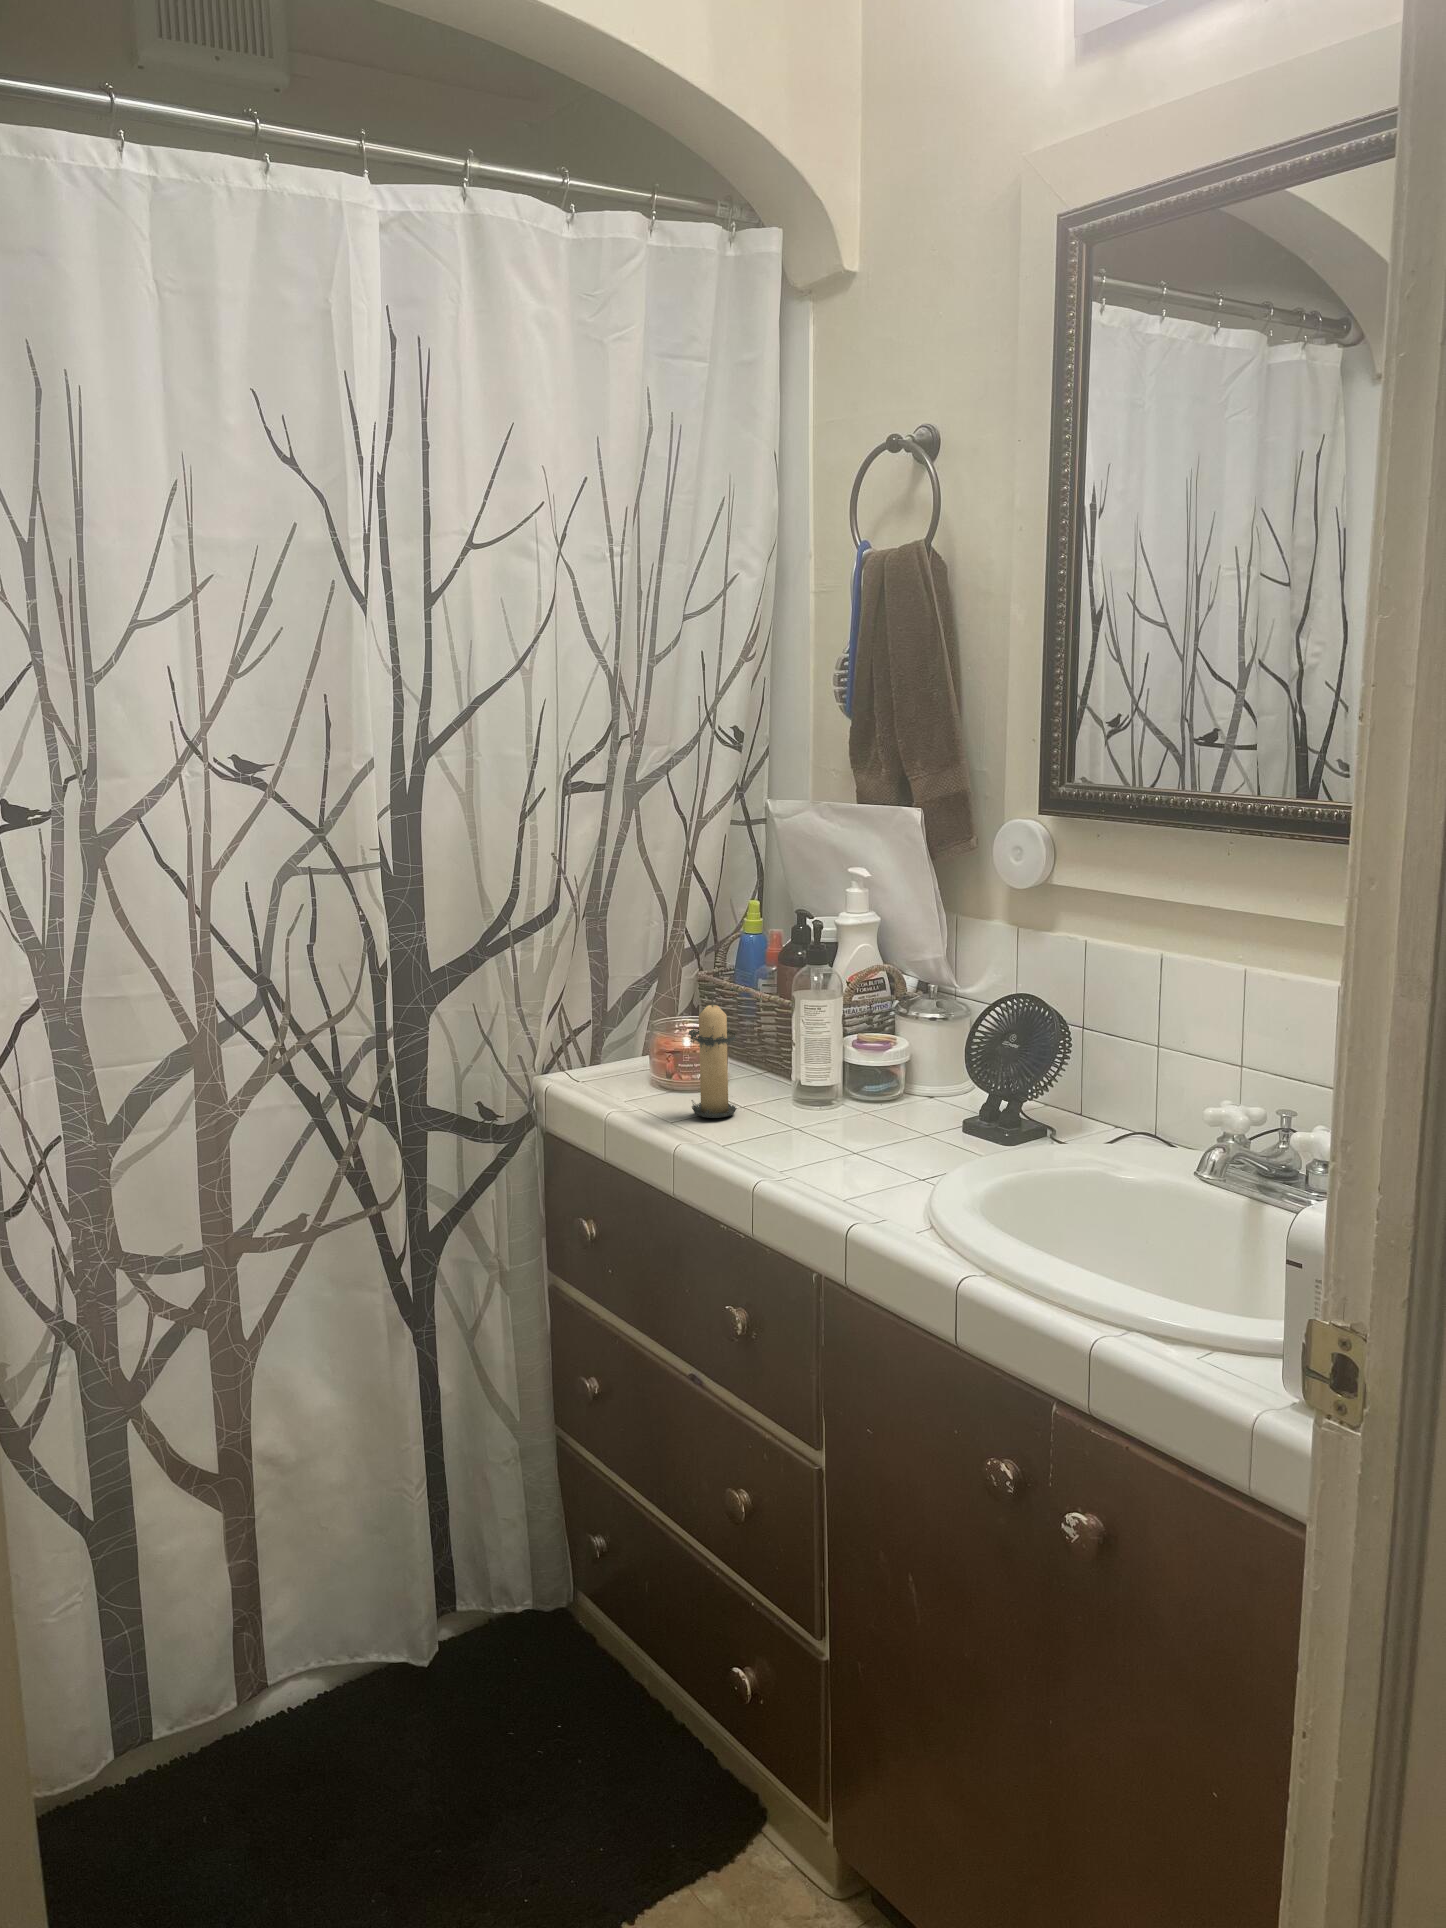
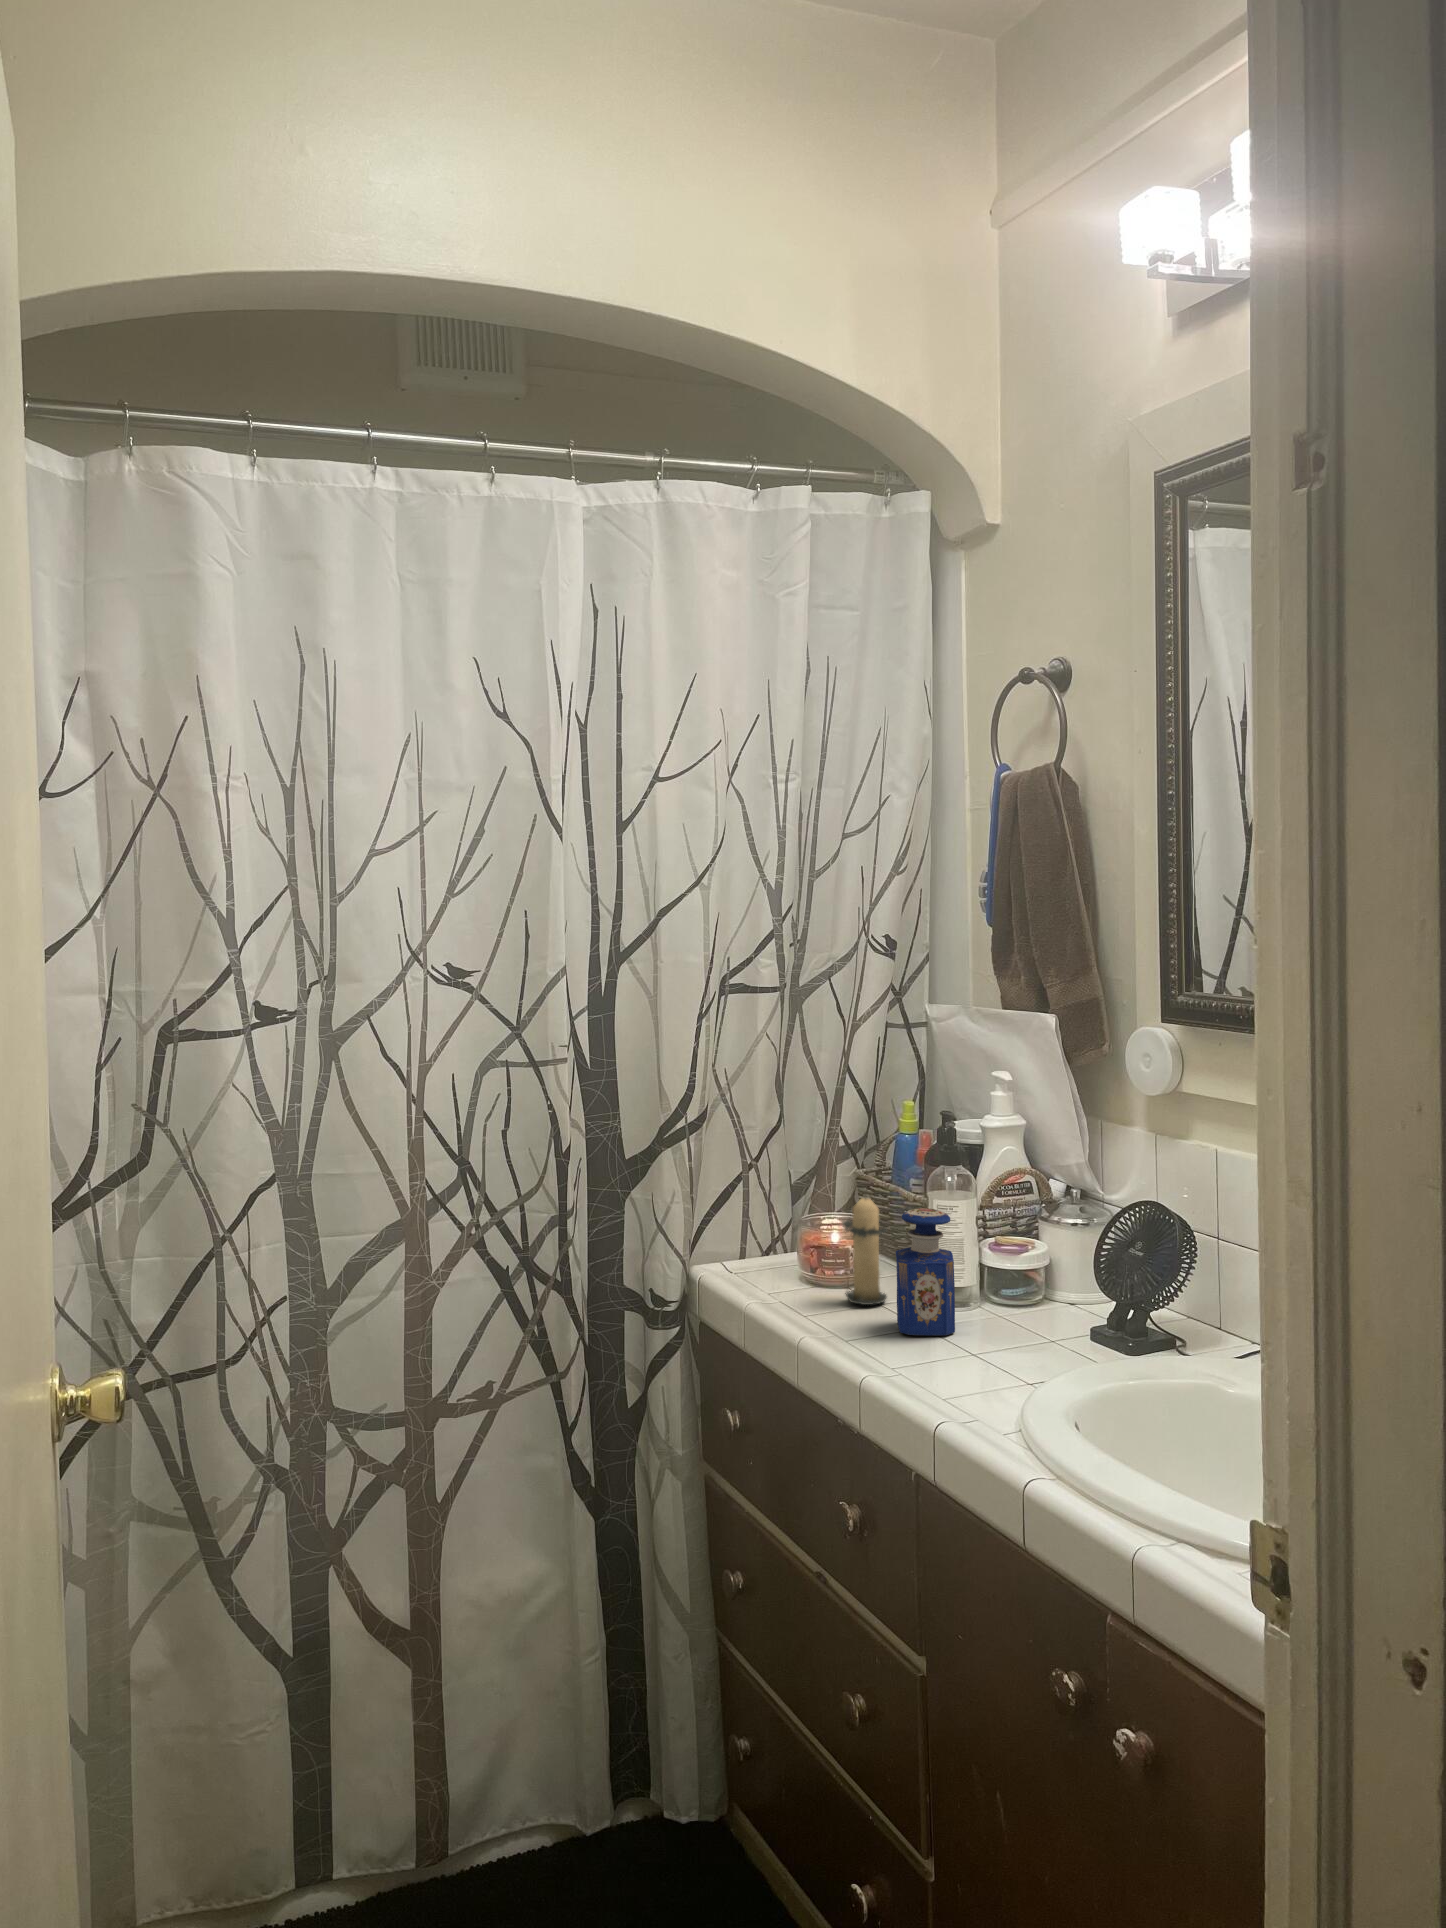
perfume bottle: none [747,1013,812,1147] -> present [896,1208,955,1335]

